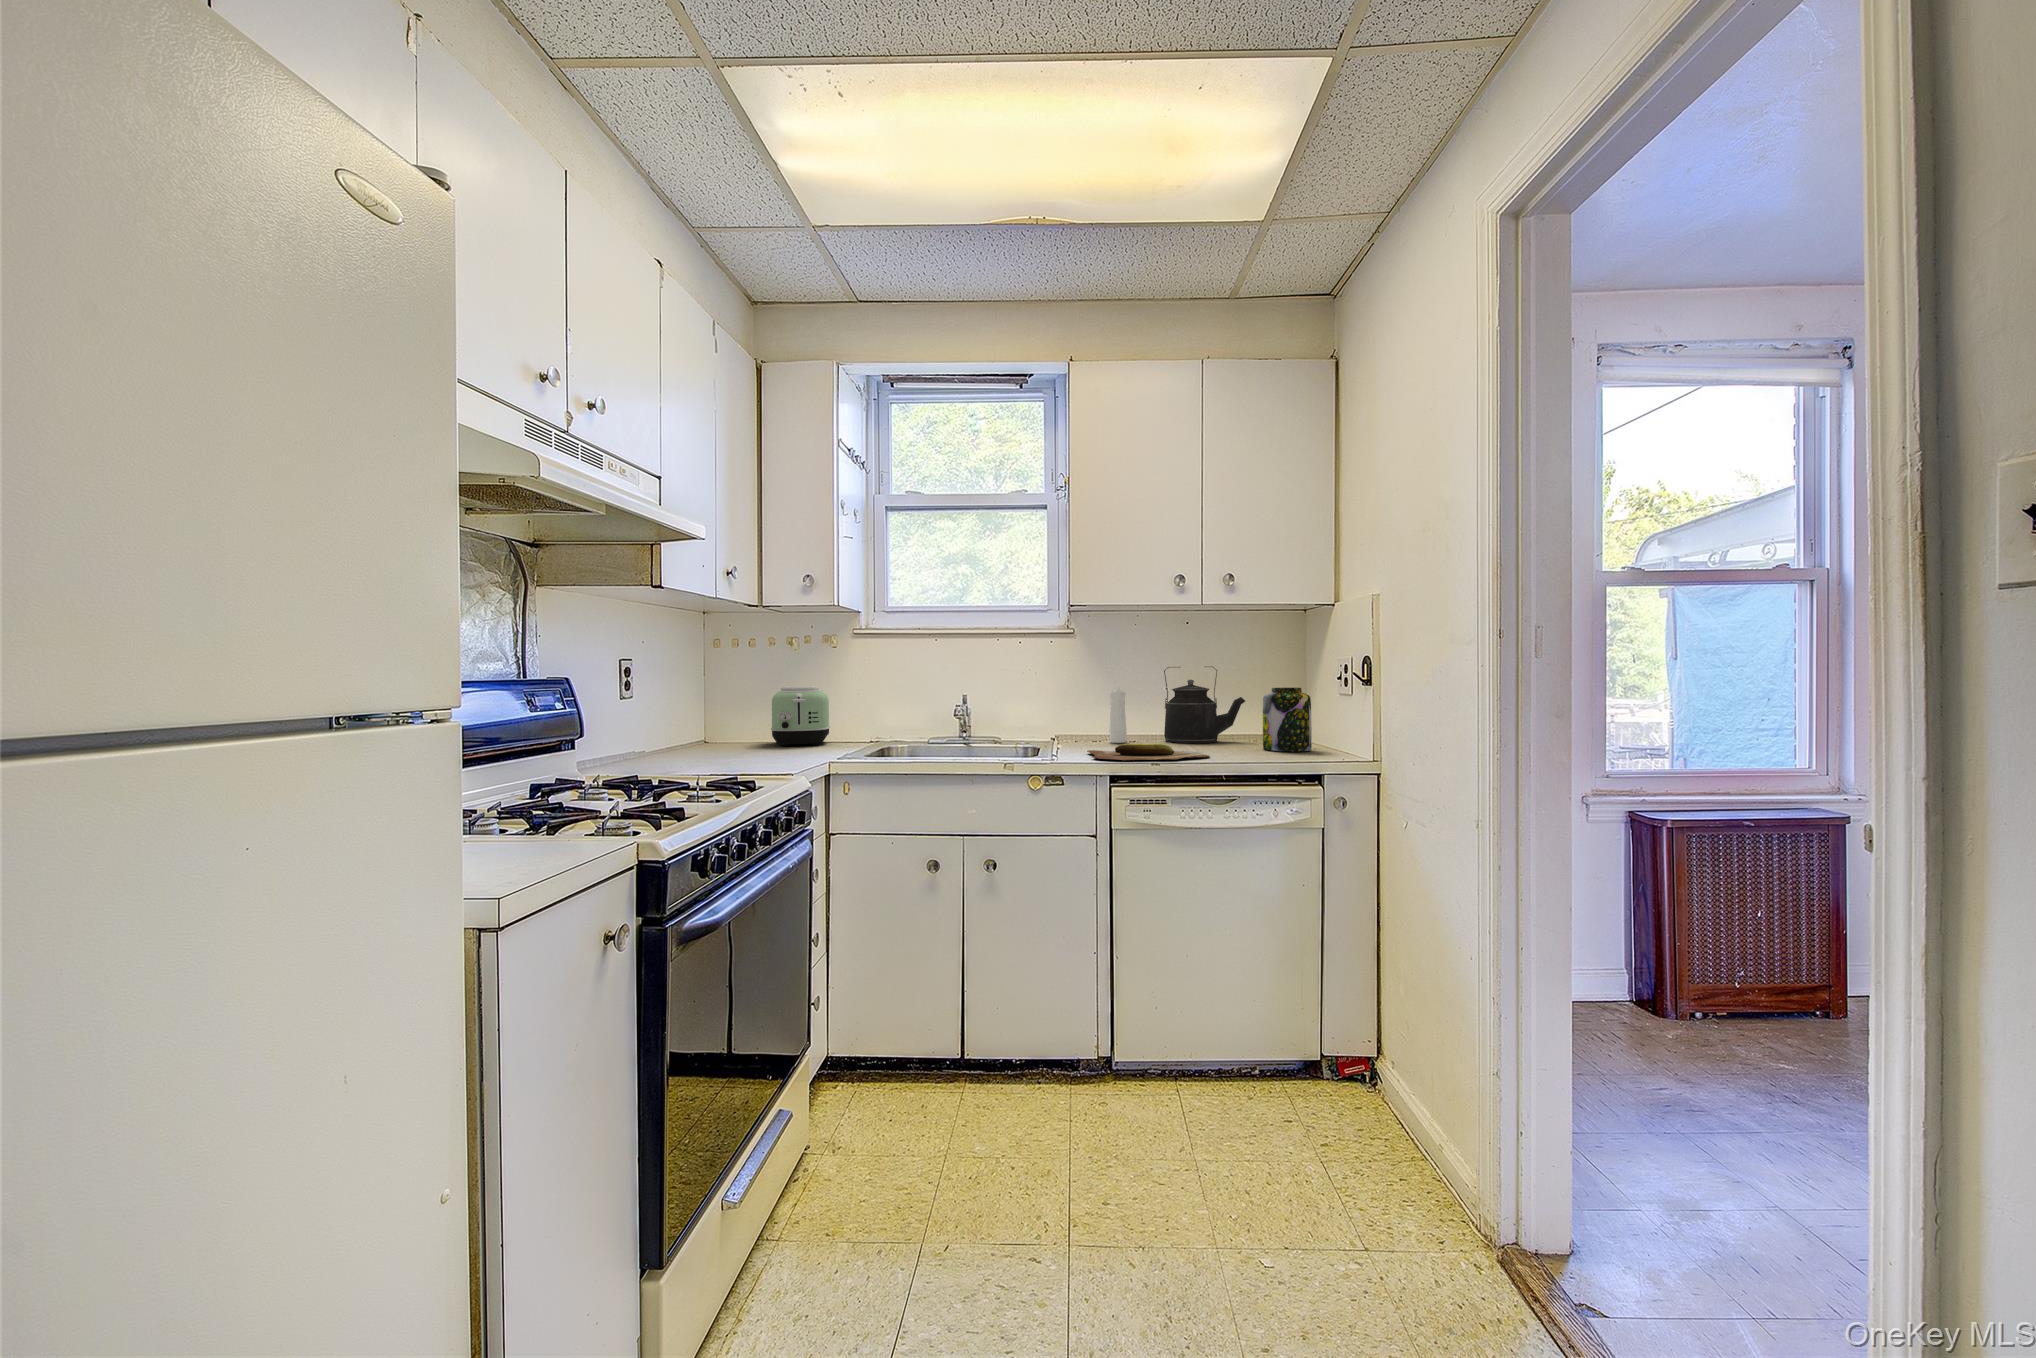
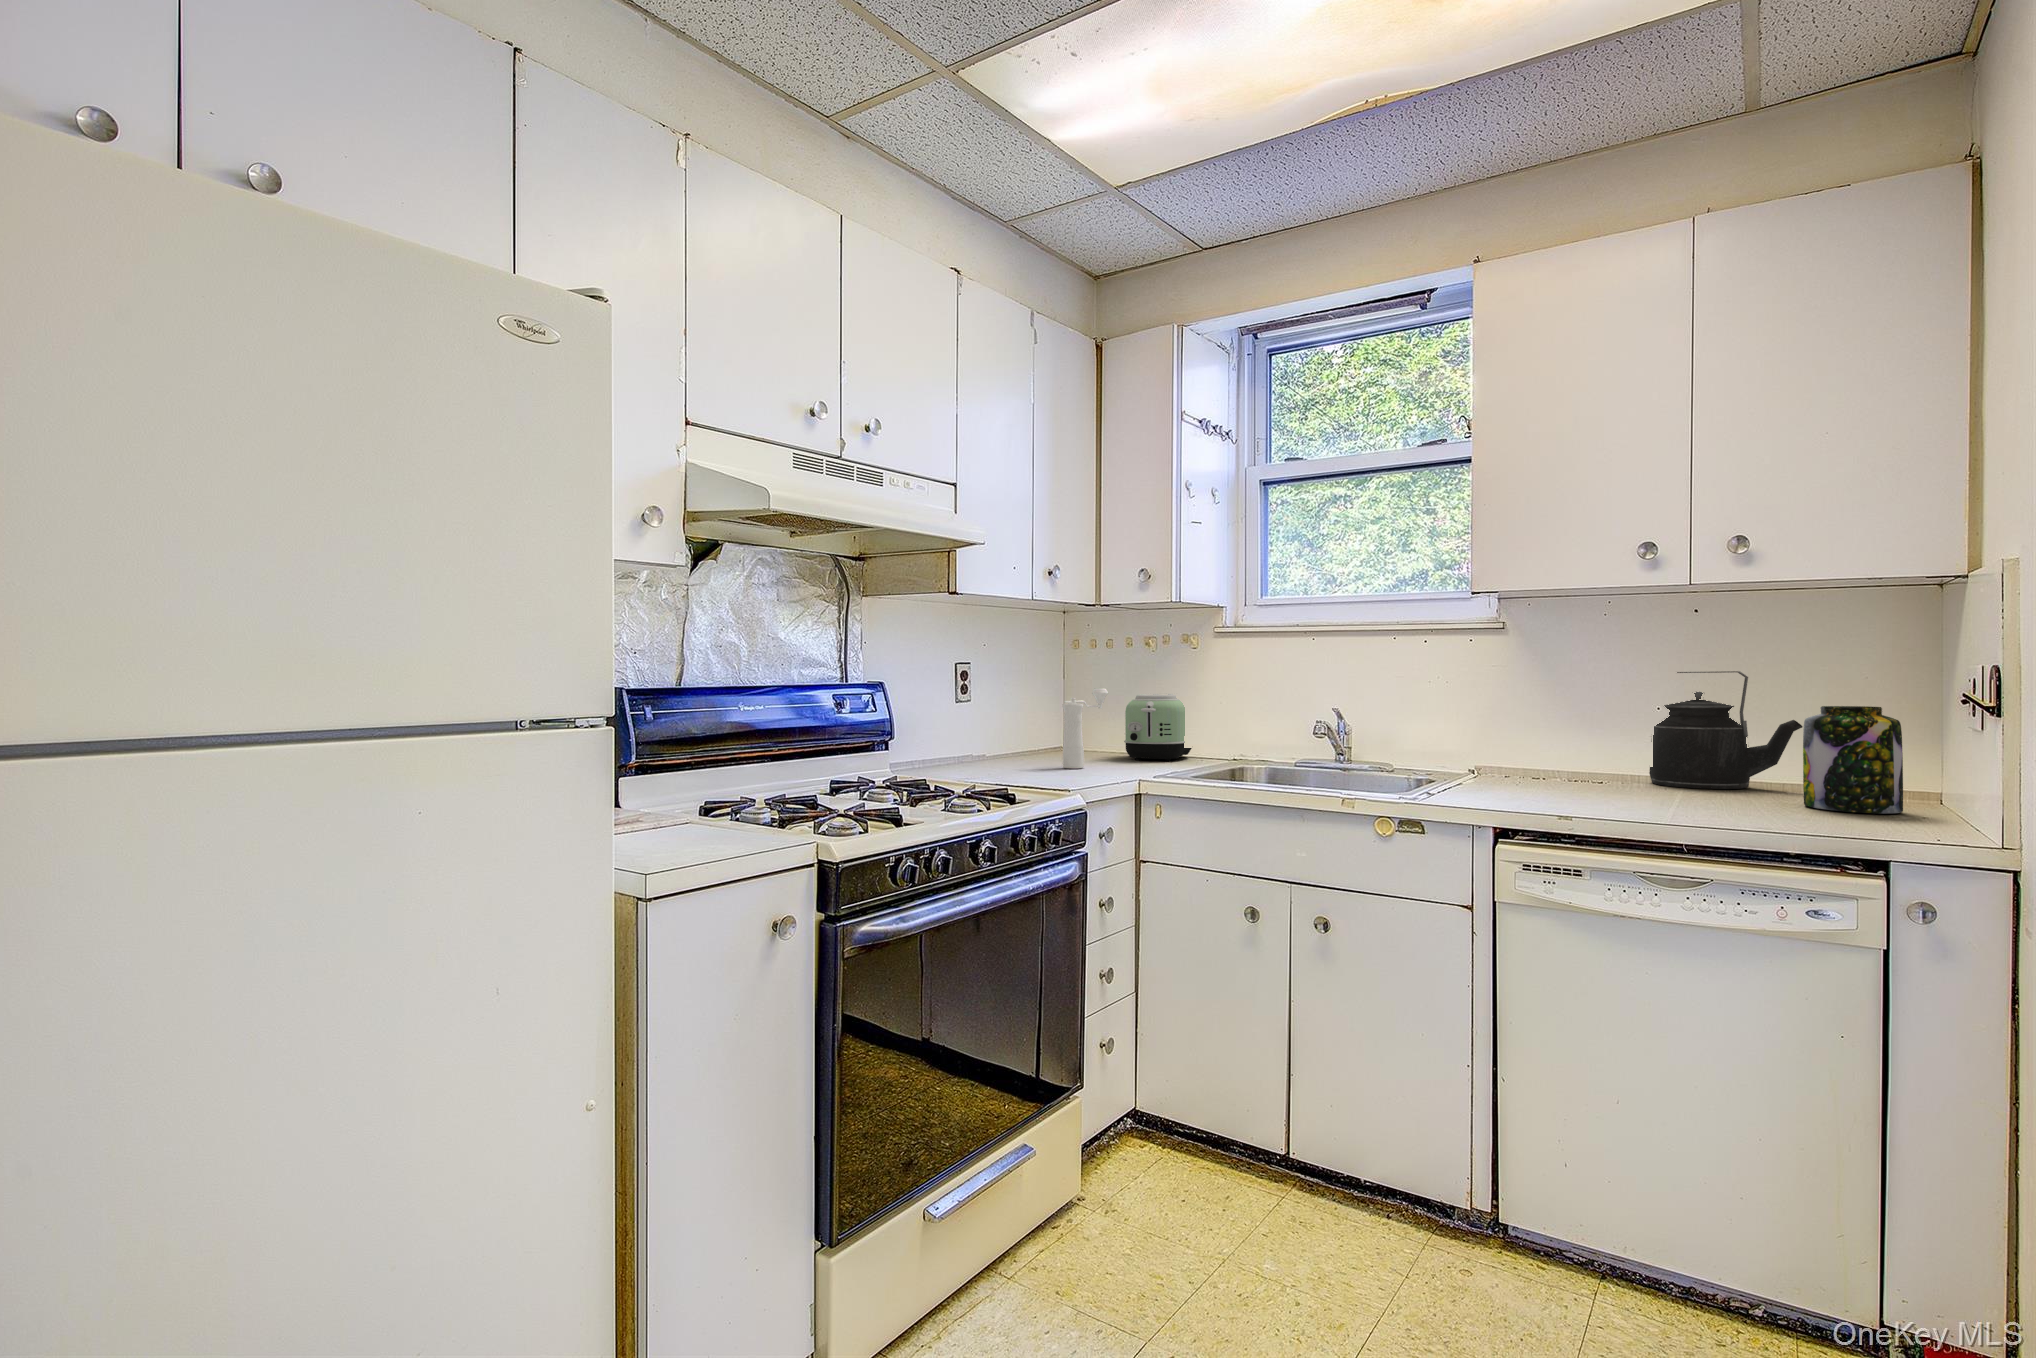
pepper mill: present [1109,686,1127,743] -> present [1062,688,1108,769]
cutting board: present [1087,743,1209,760] -> none [1462,781,1668,809]

